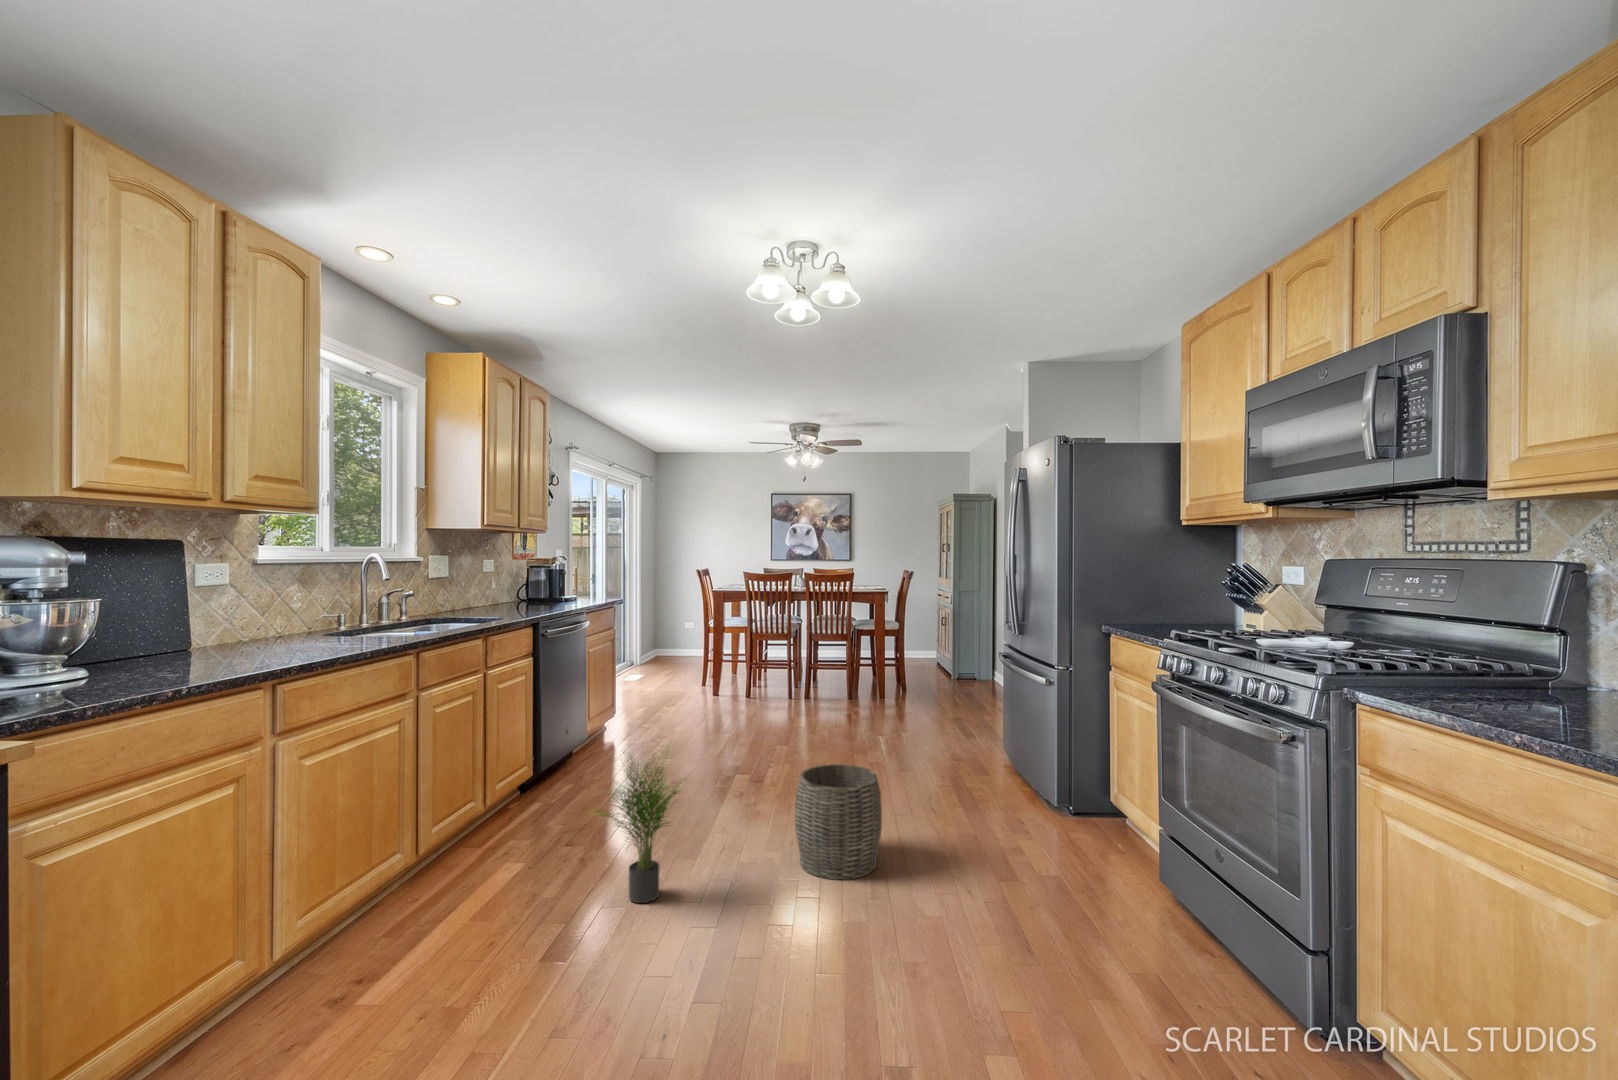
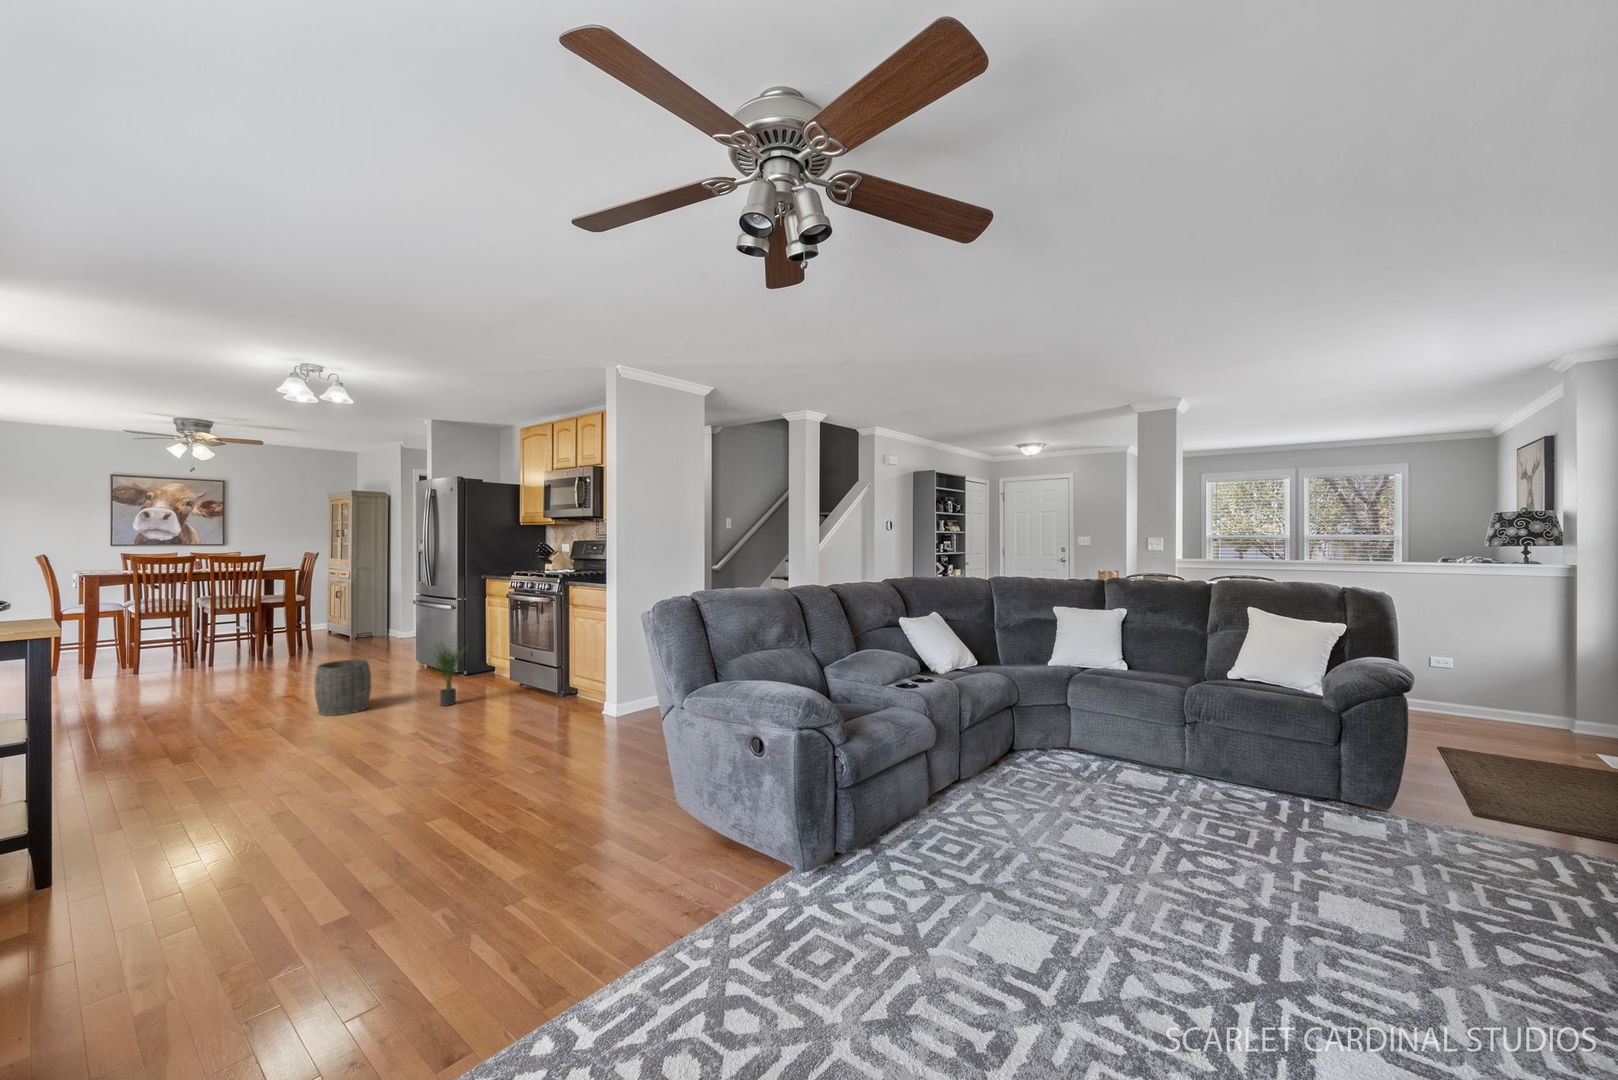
potted plant: present [596,742,681,903] -> present [435,645,465,706]

